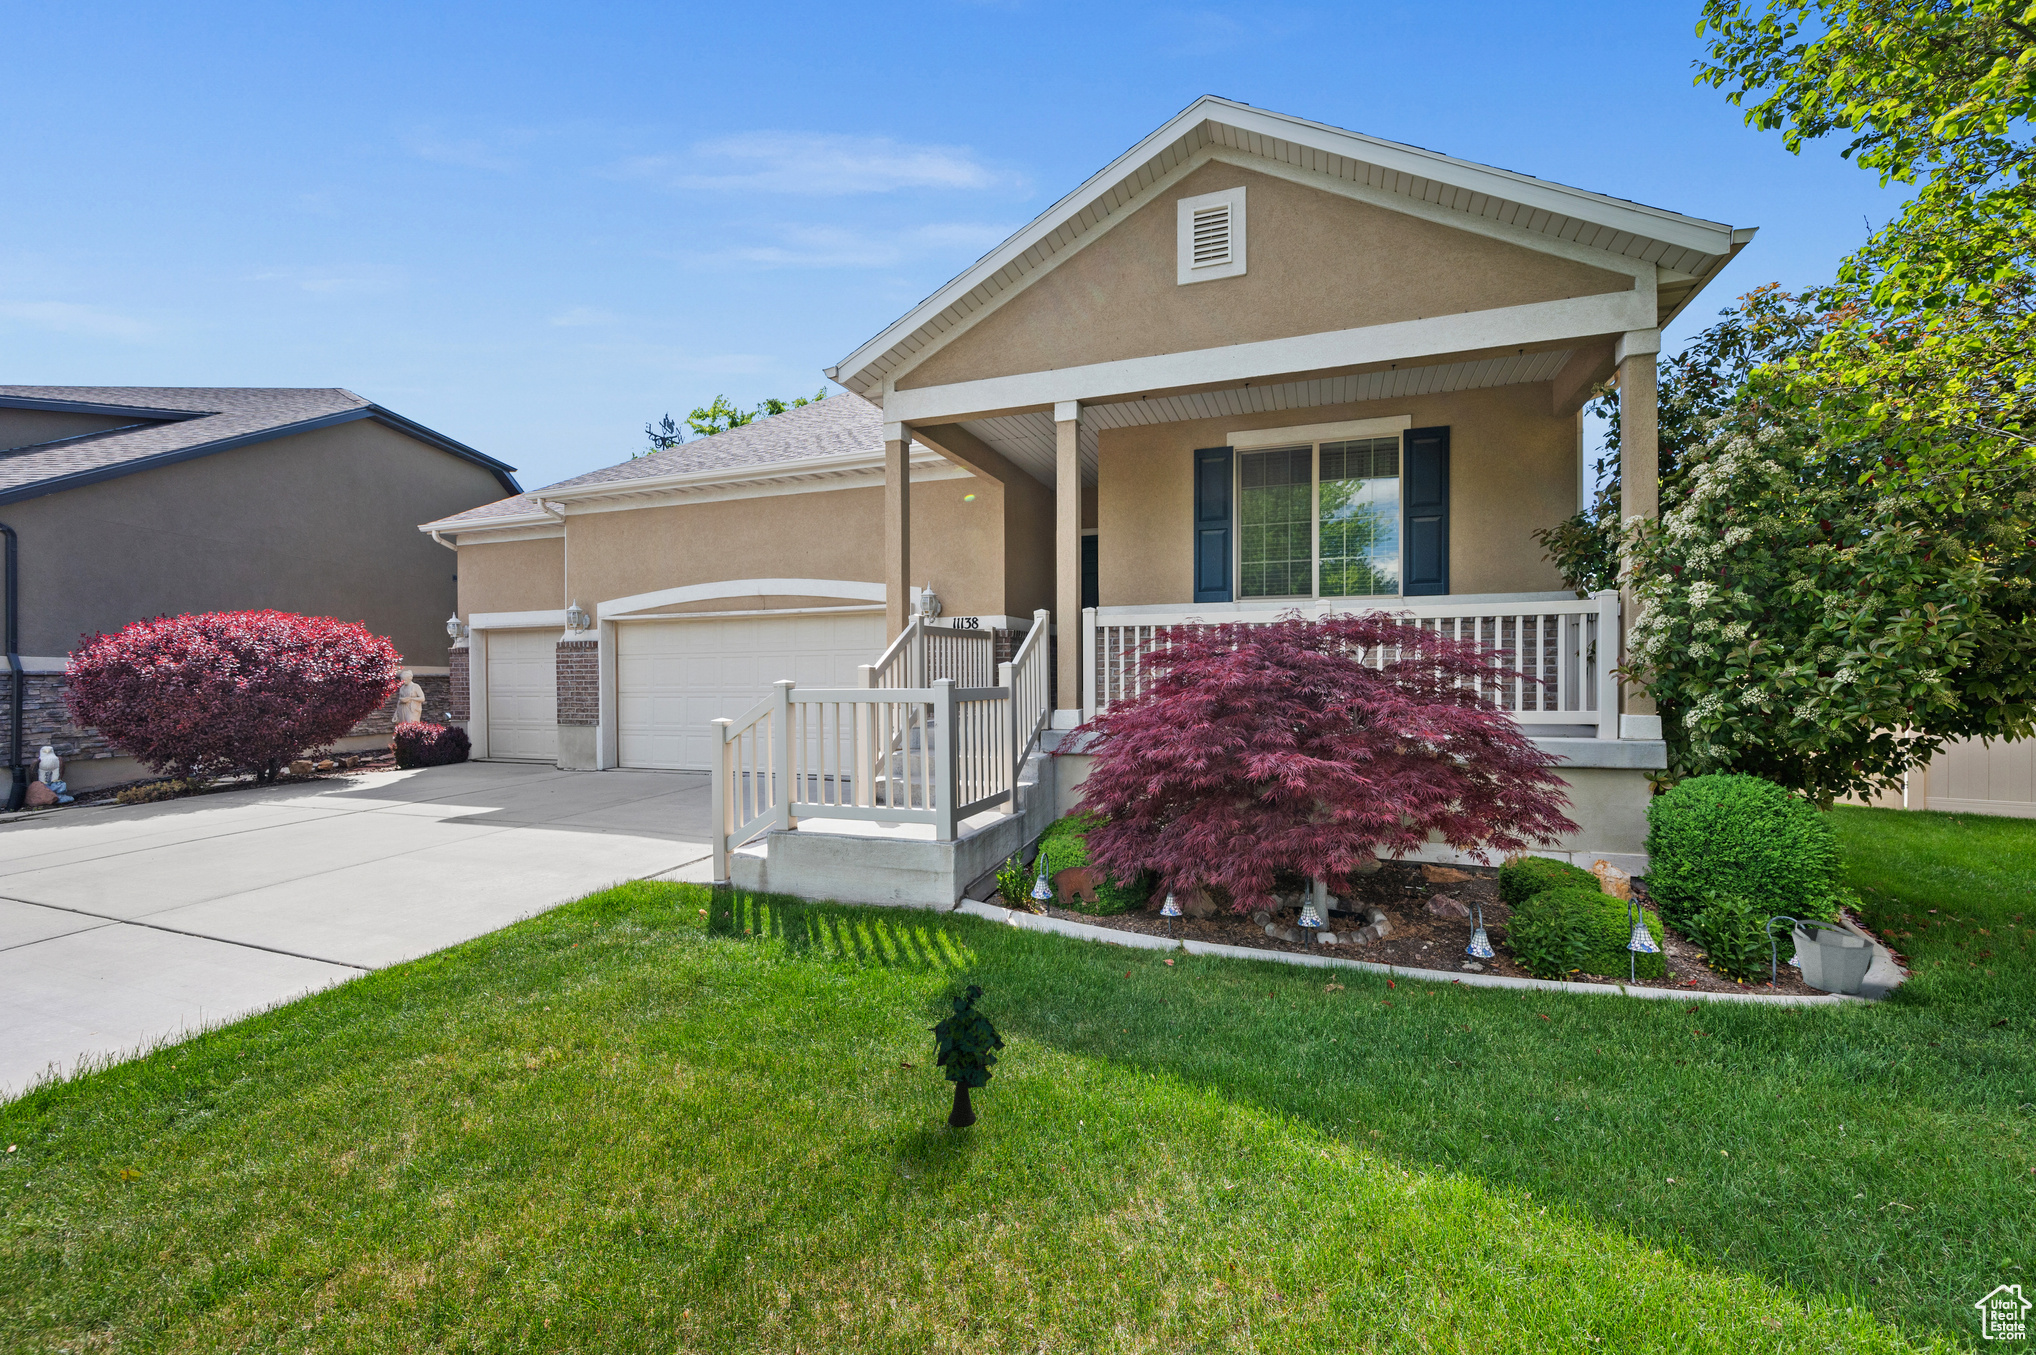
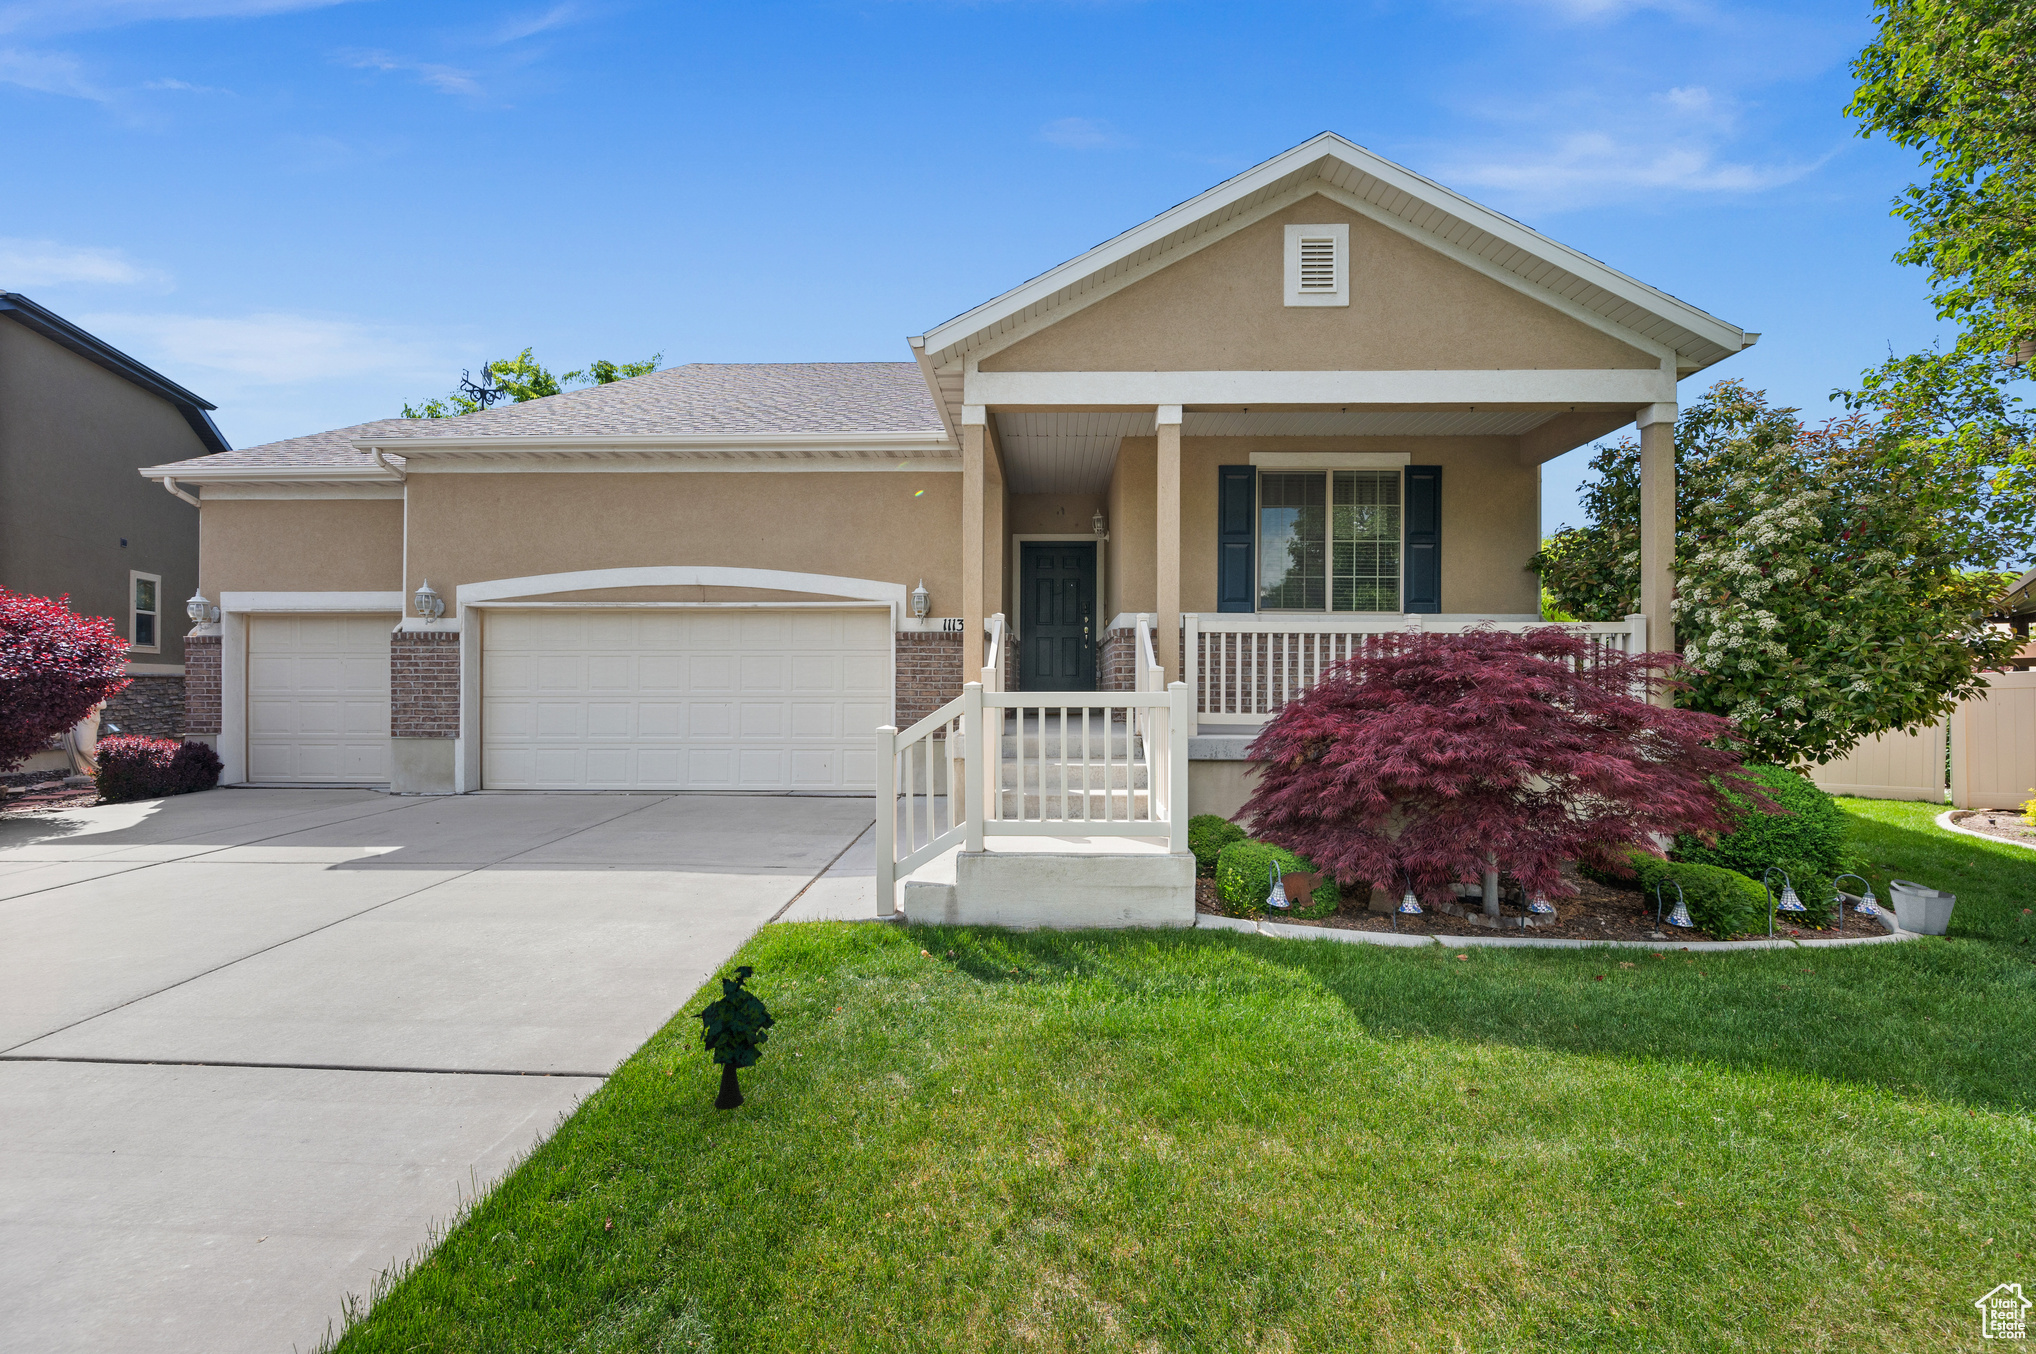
decorative plant: present [926,985,1006,1126] -> present [691,966,775,1109]

